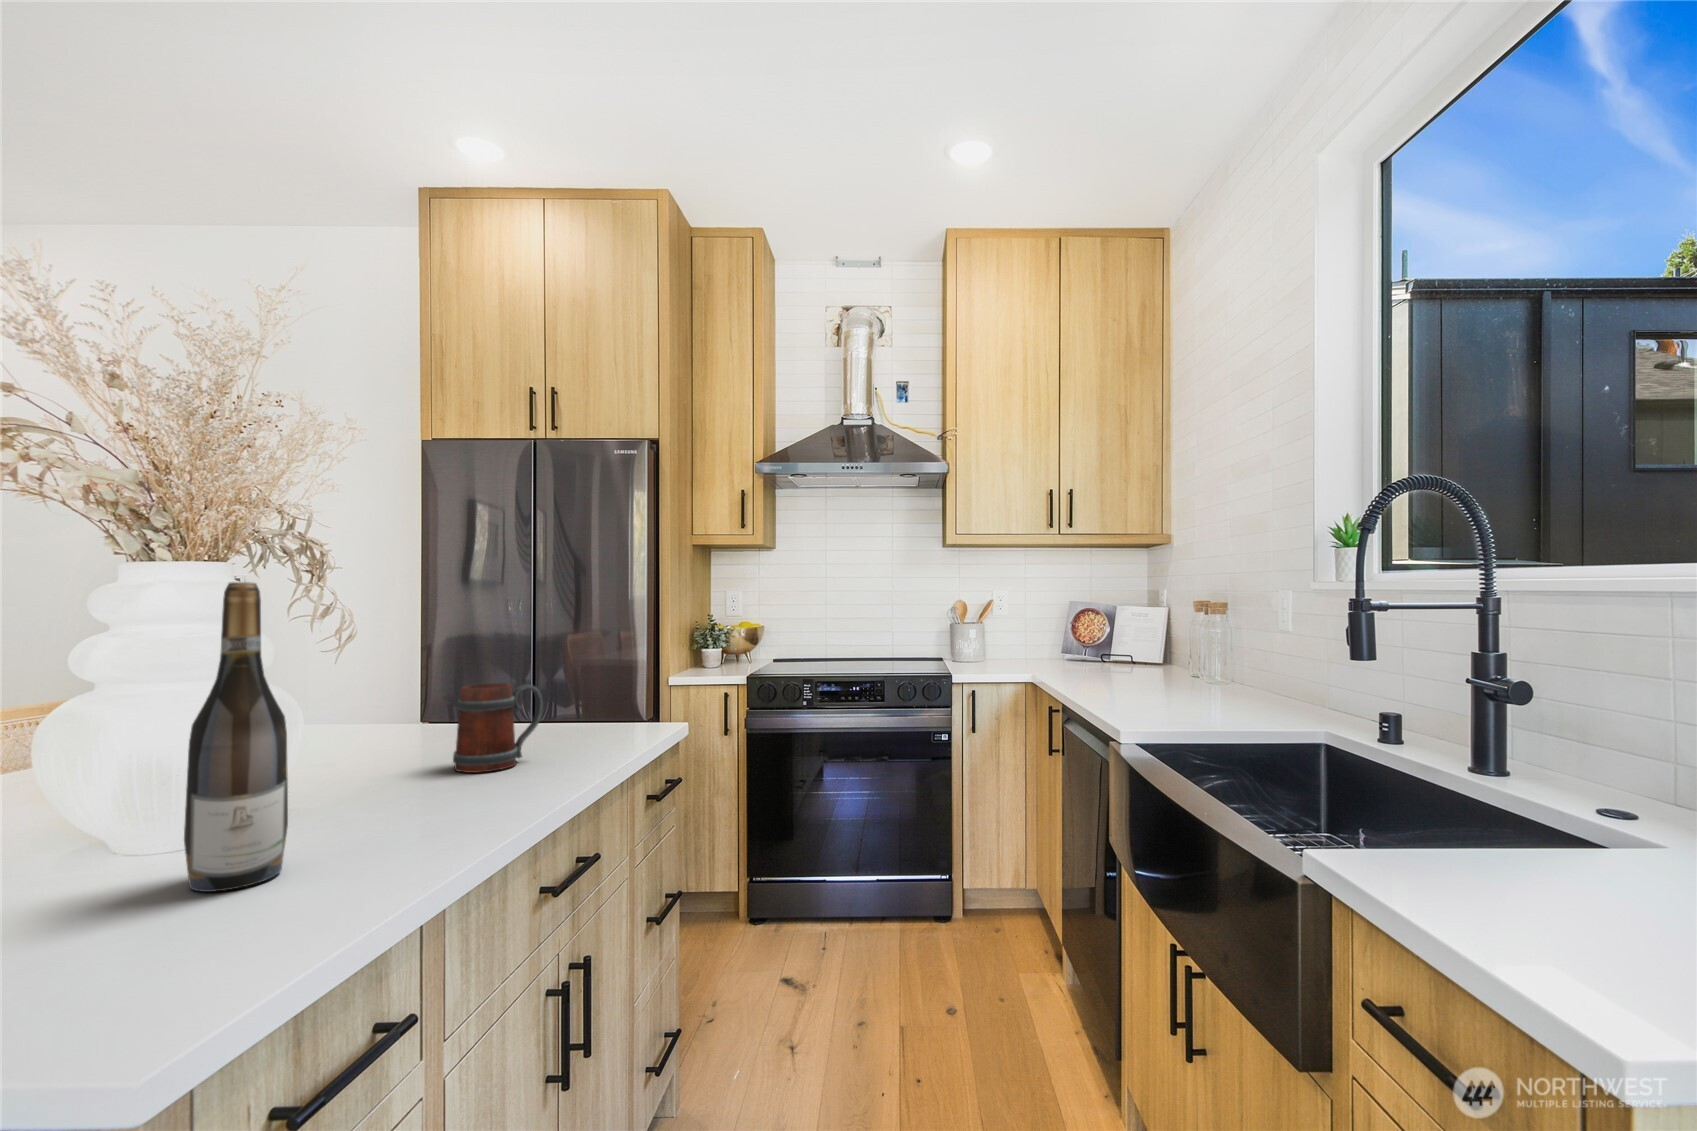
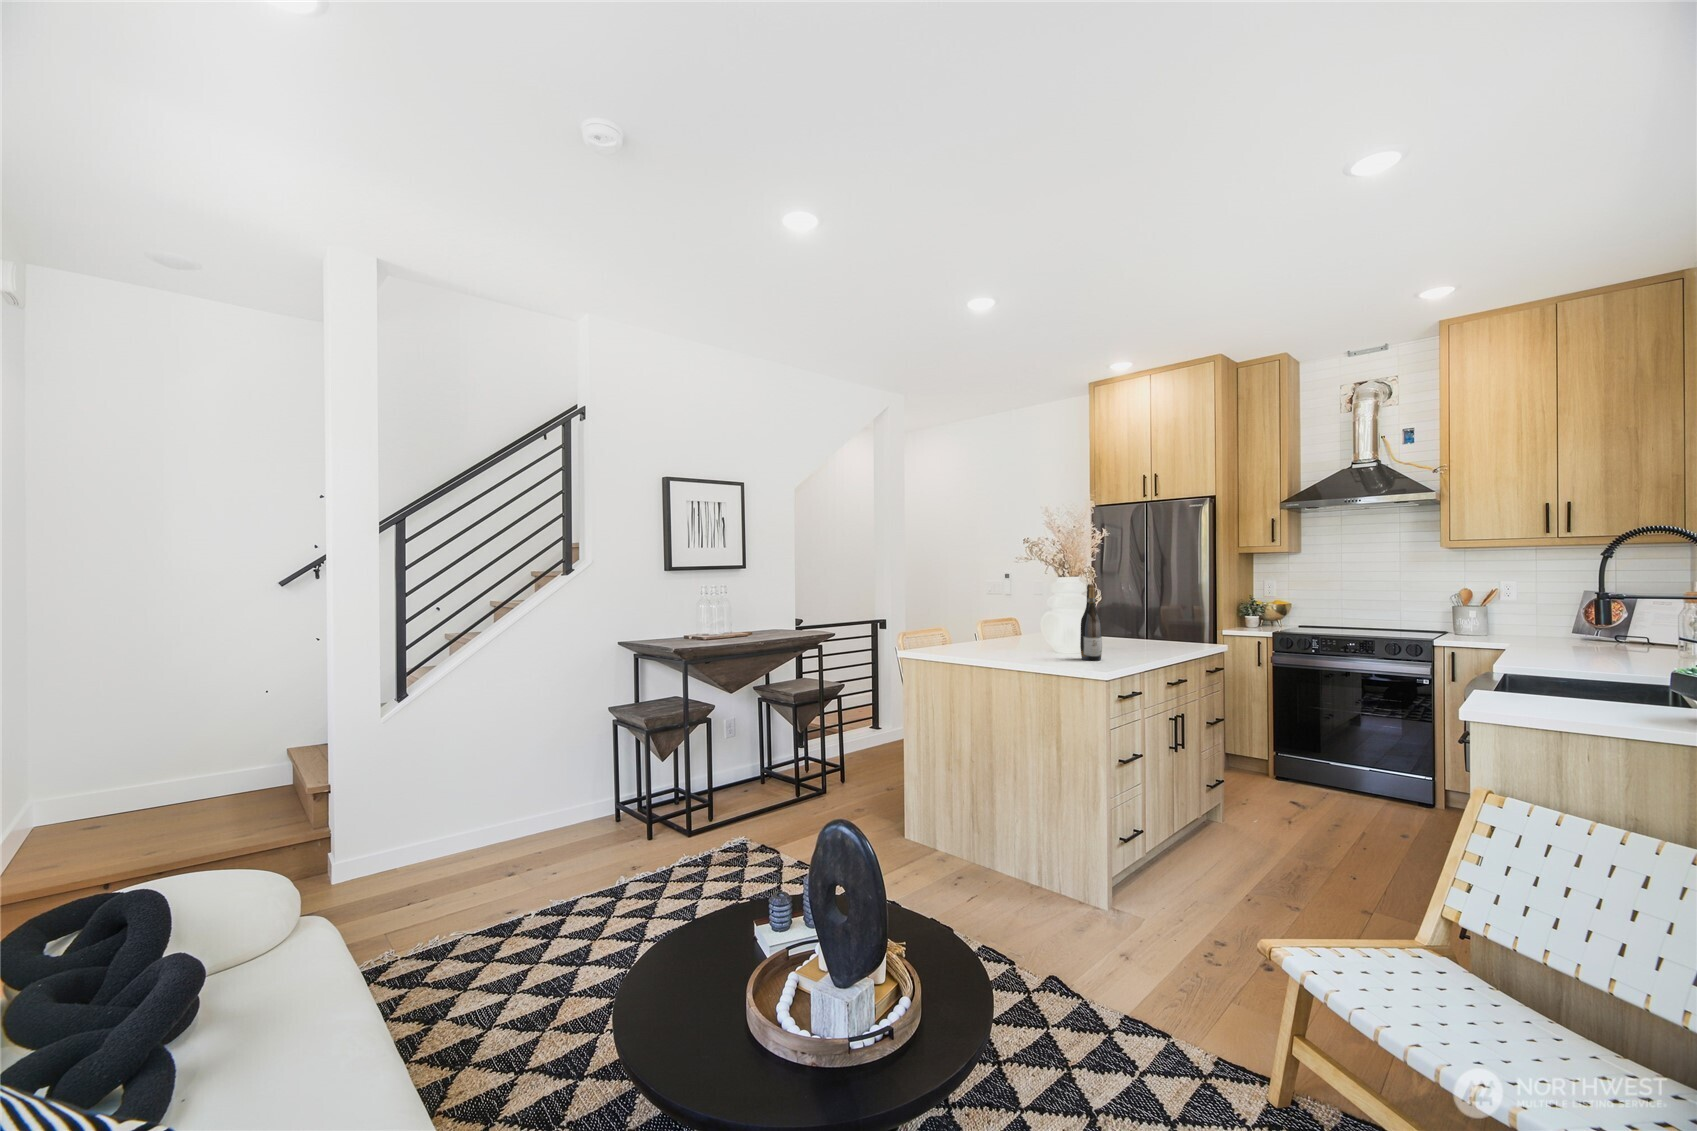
mug: present [453,683,543,773] -> none [1130,619,1162,650]

